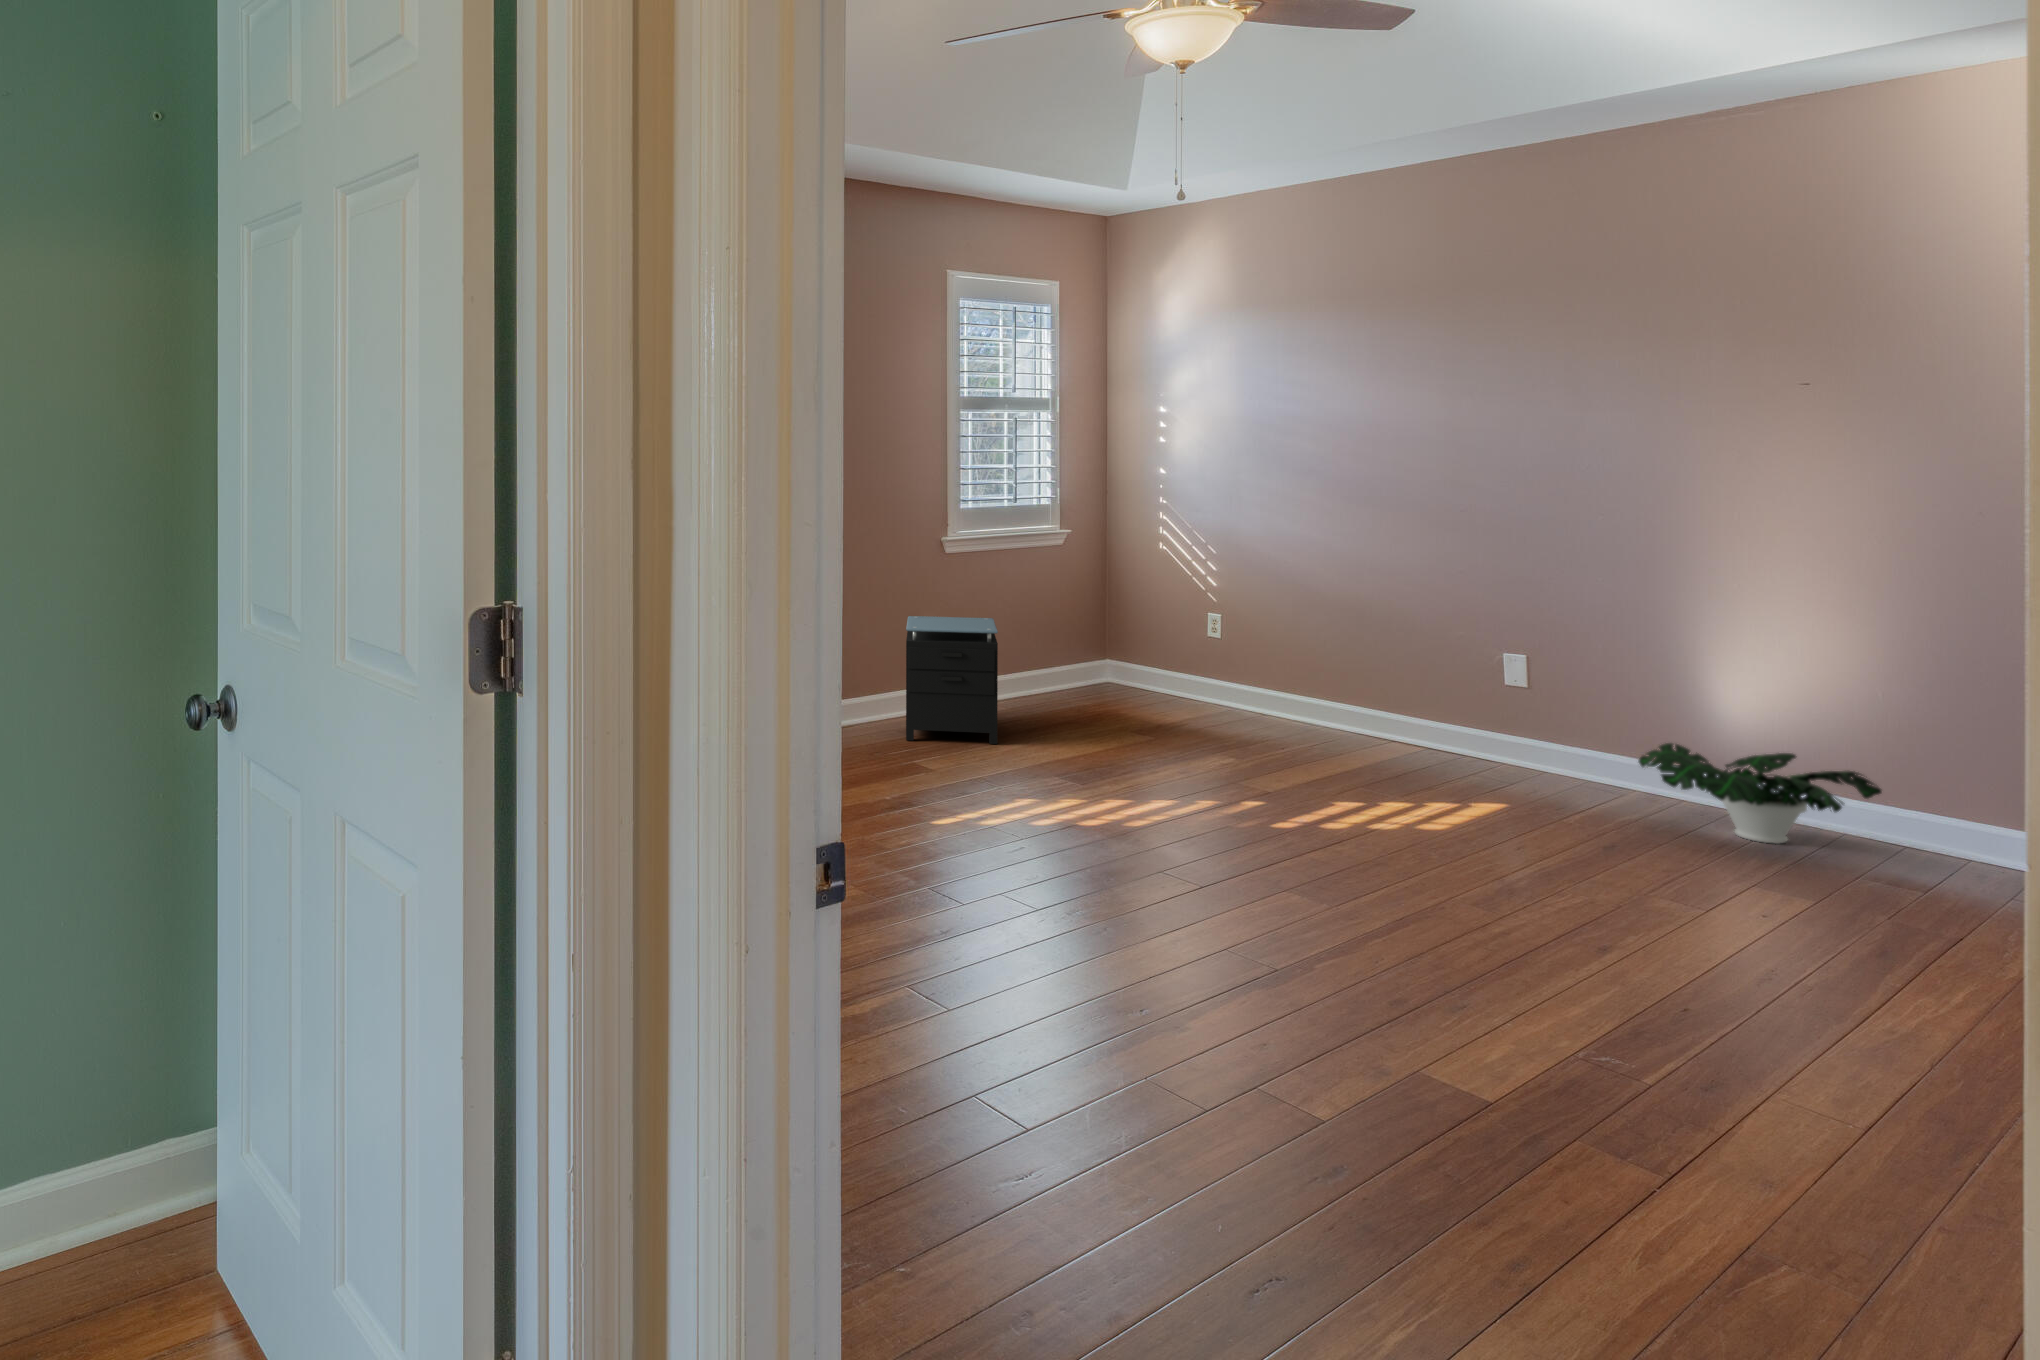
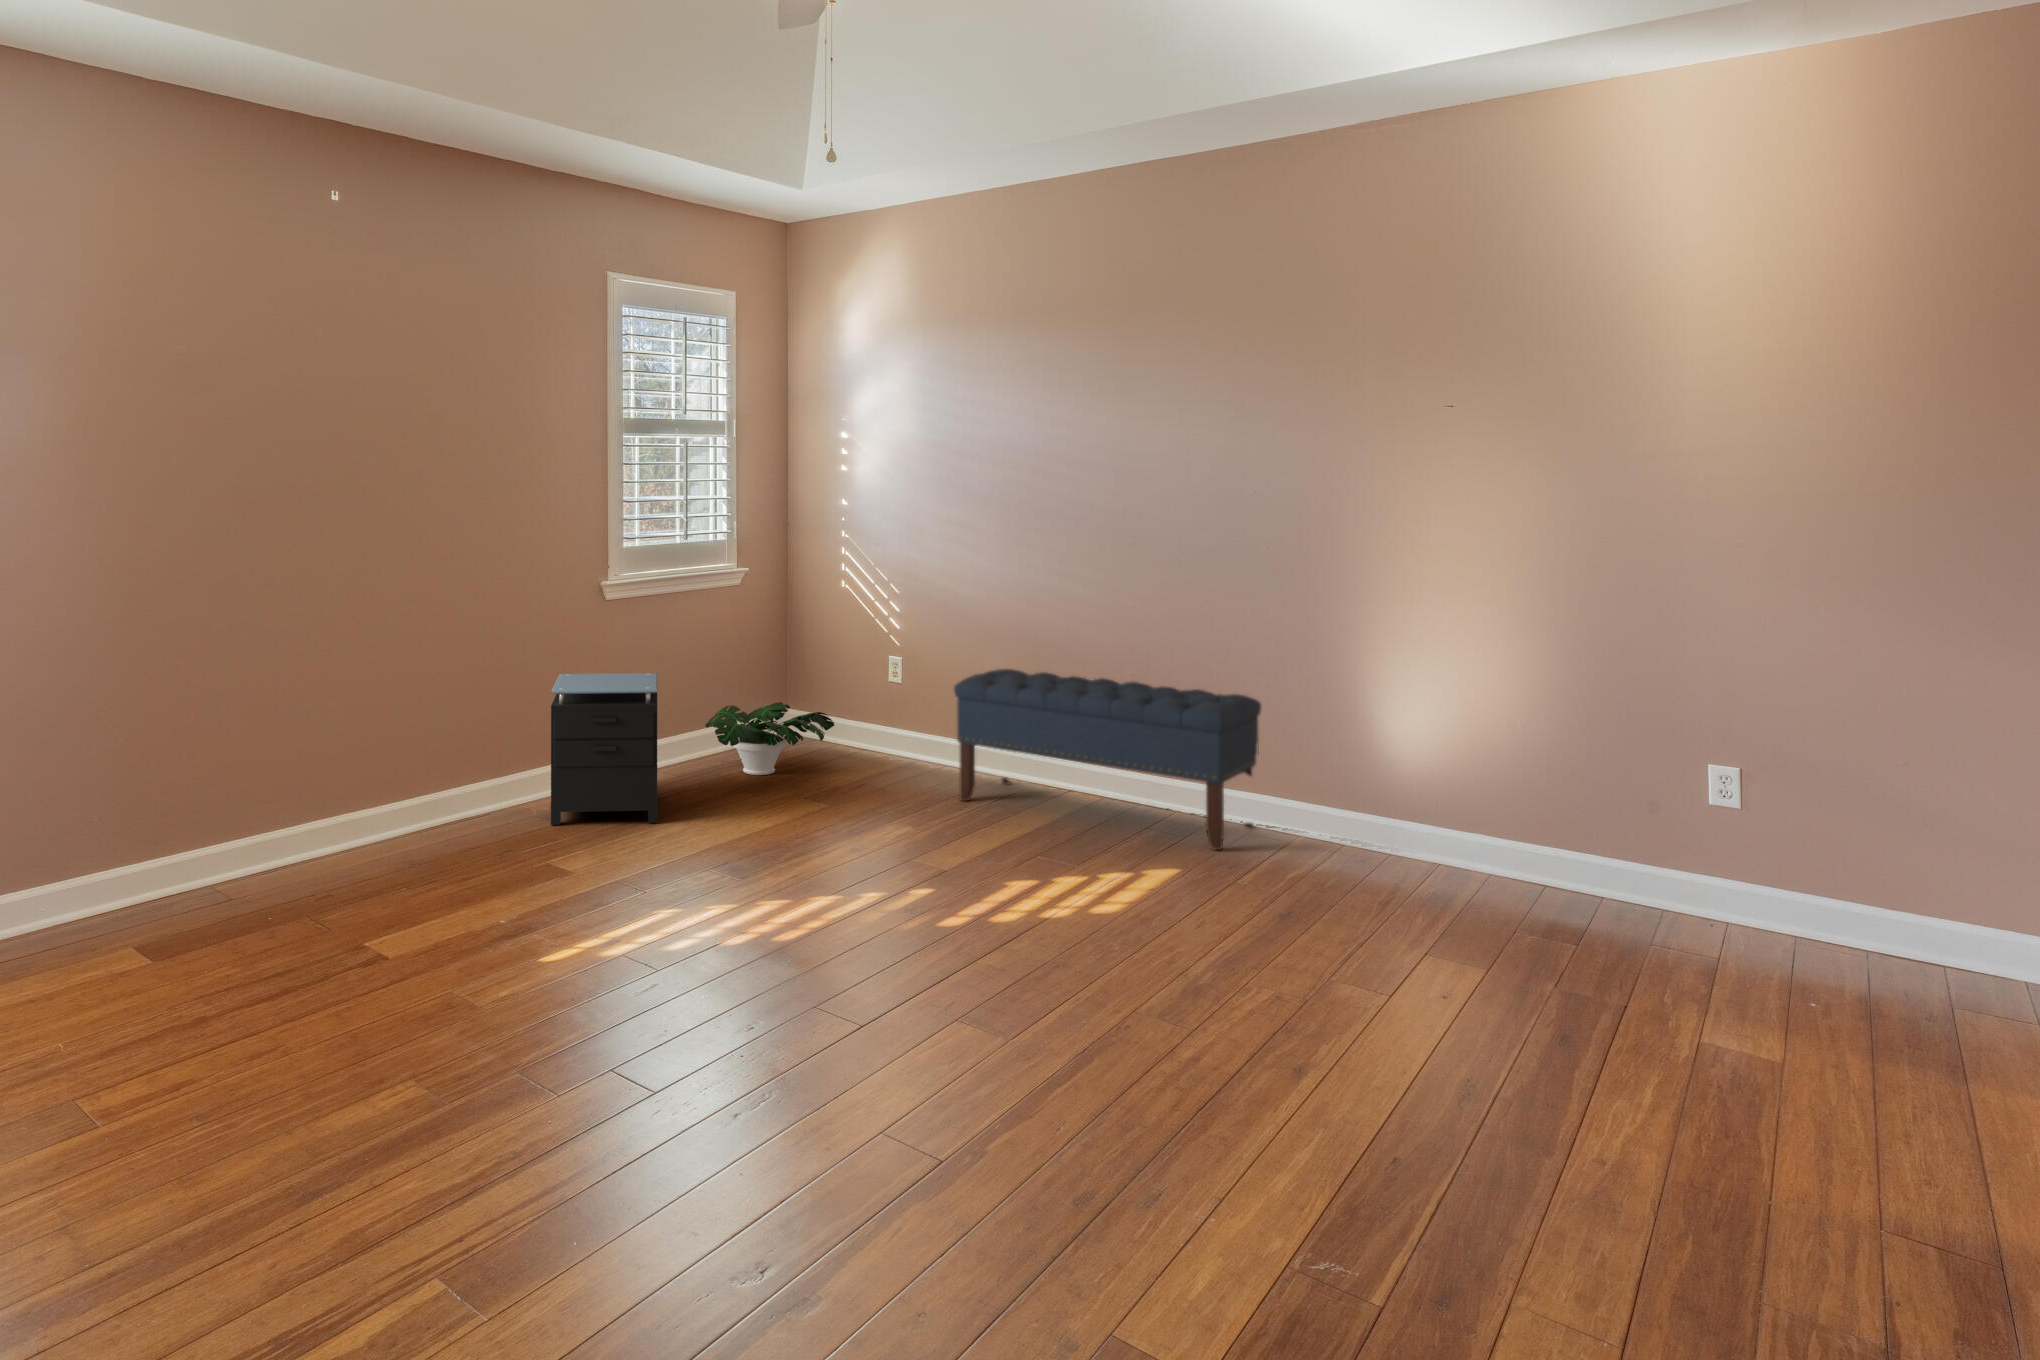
bench: none [1272,626,1591,798] -> present [954,669,1262,850]
potted plant: present [1639,743,1882,844] -> present [705,702,834,775]

